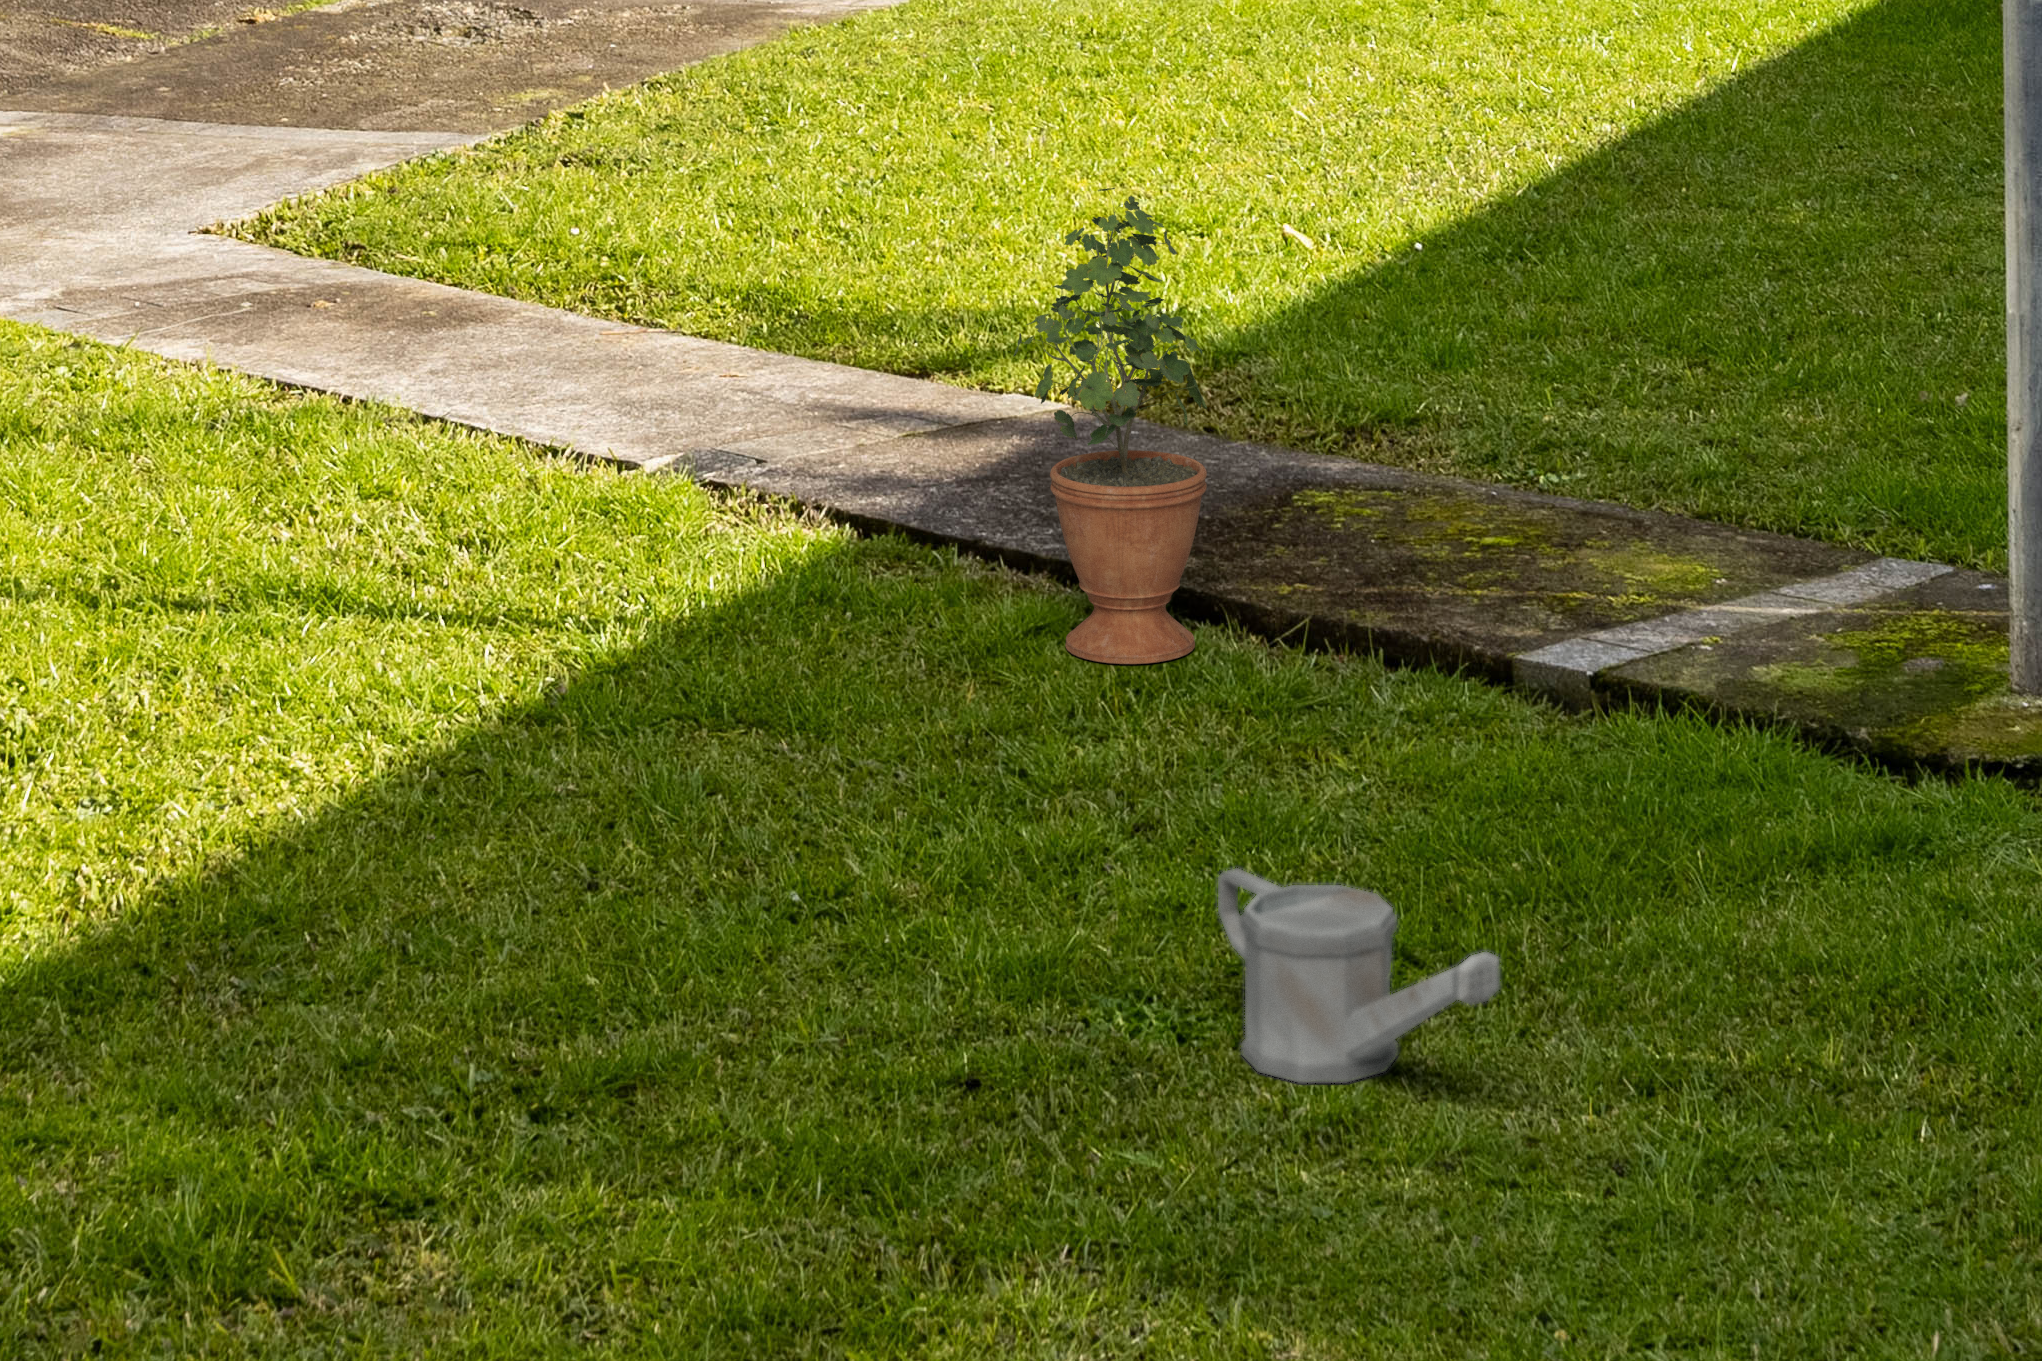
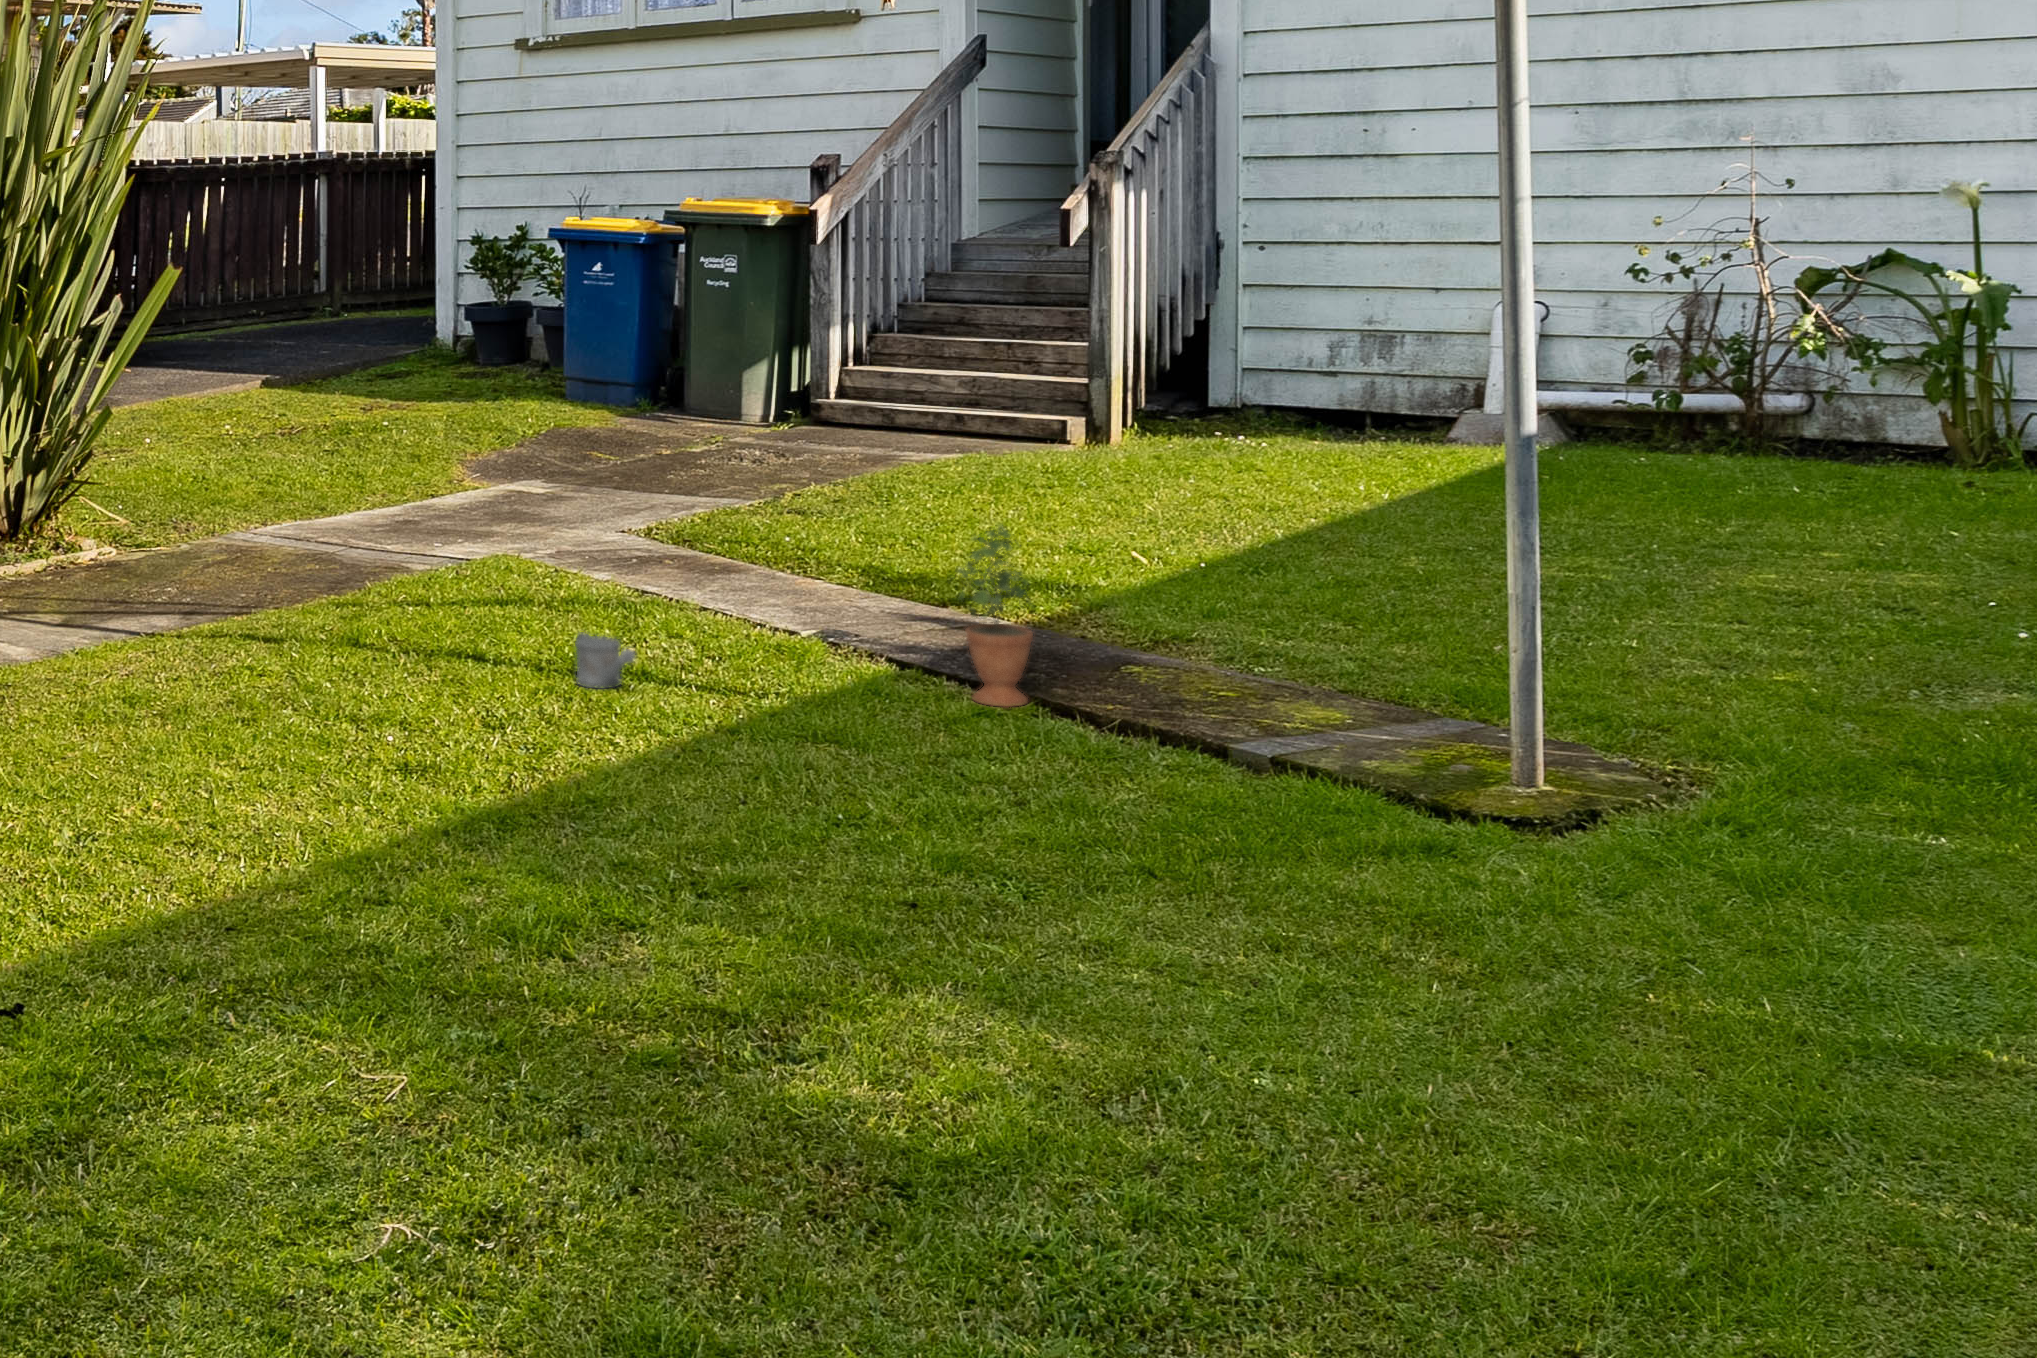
watering can: present [1218,869,1500,1083] -> present [575,632,635,688]

